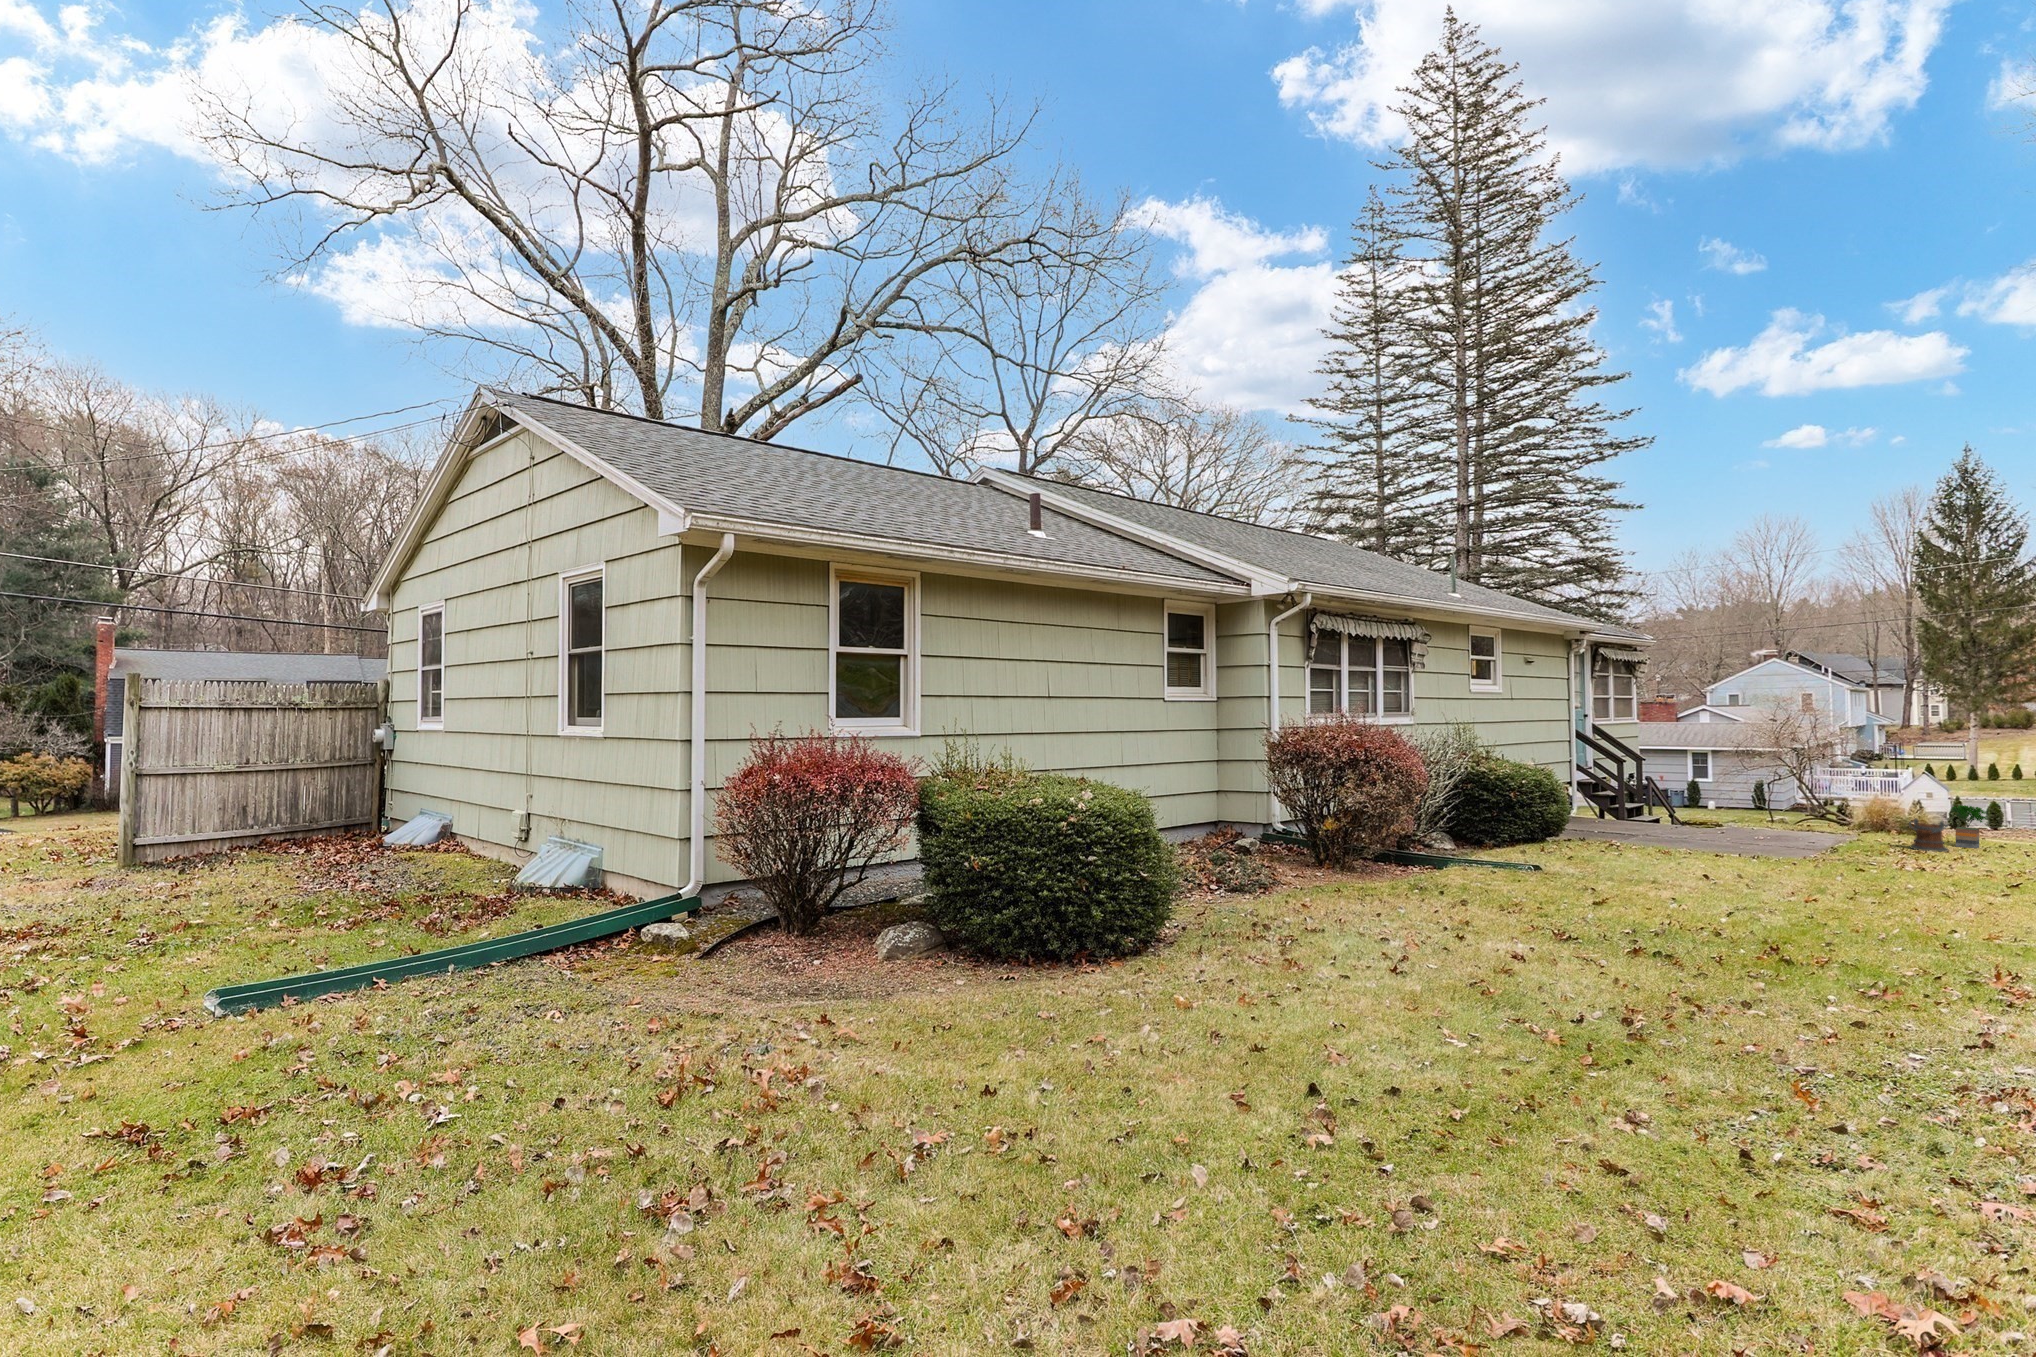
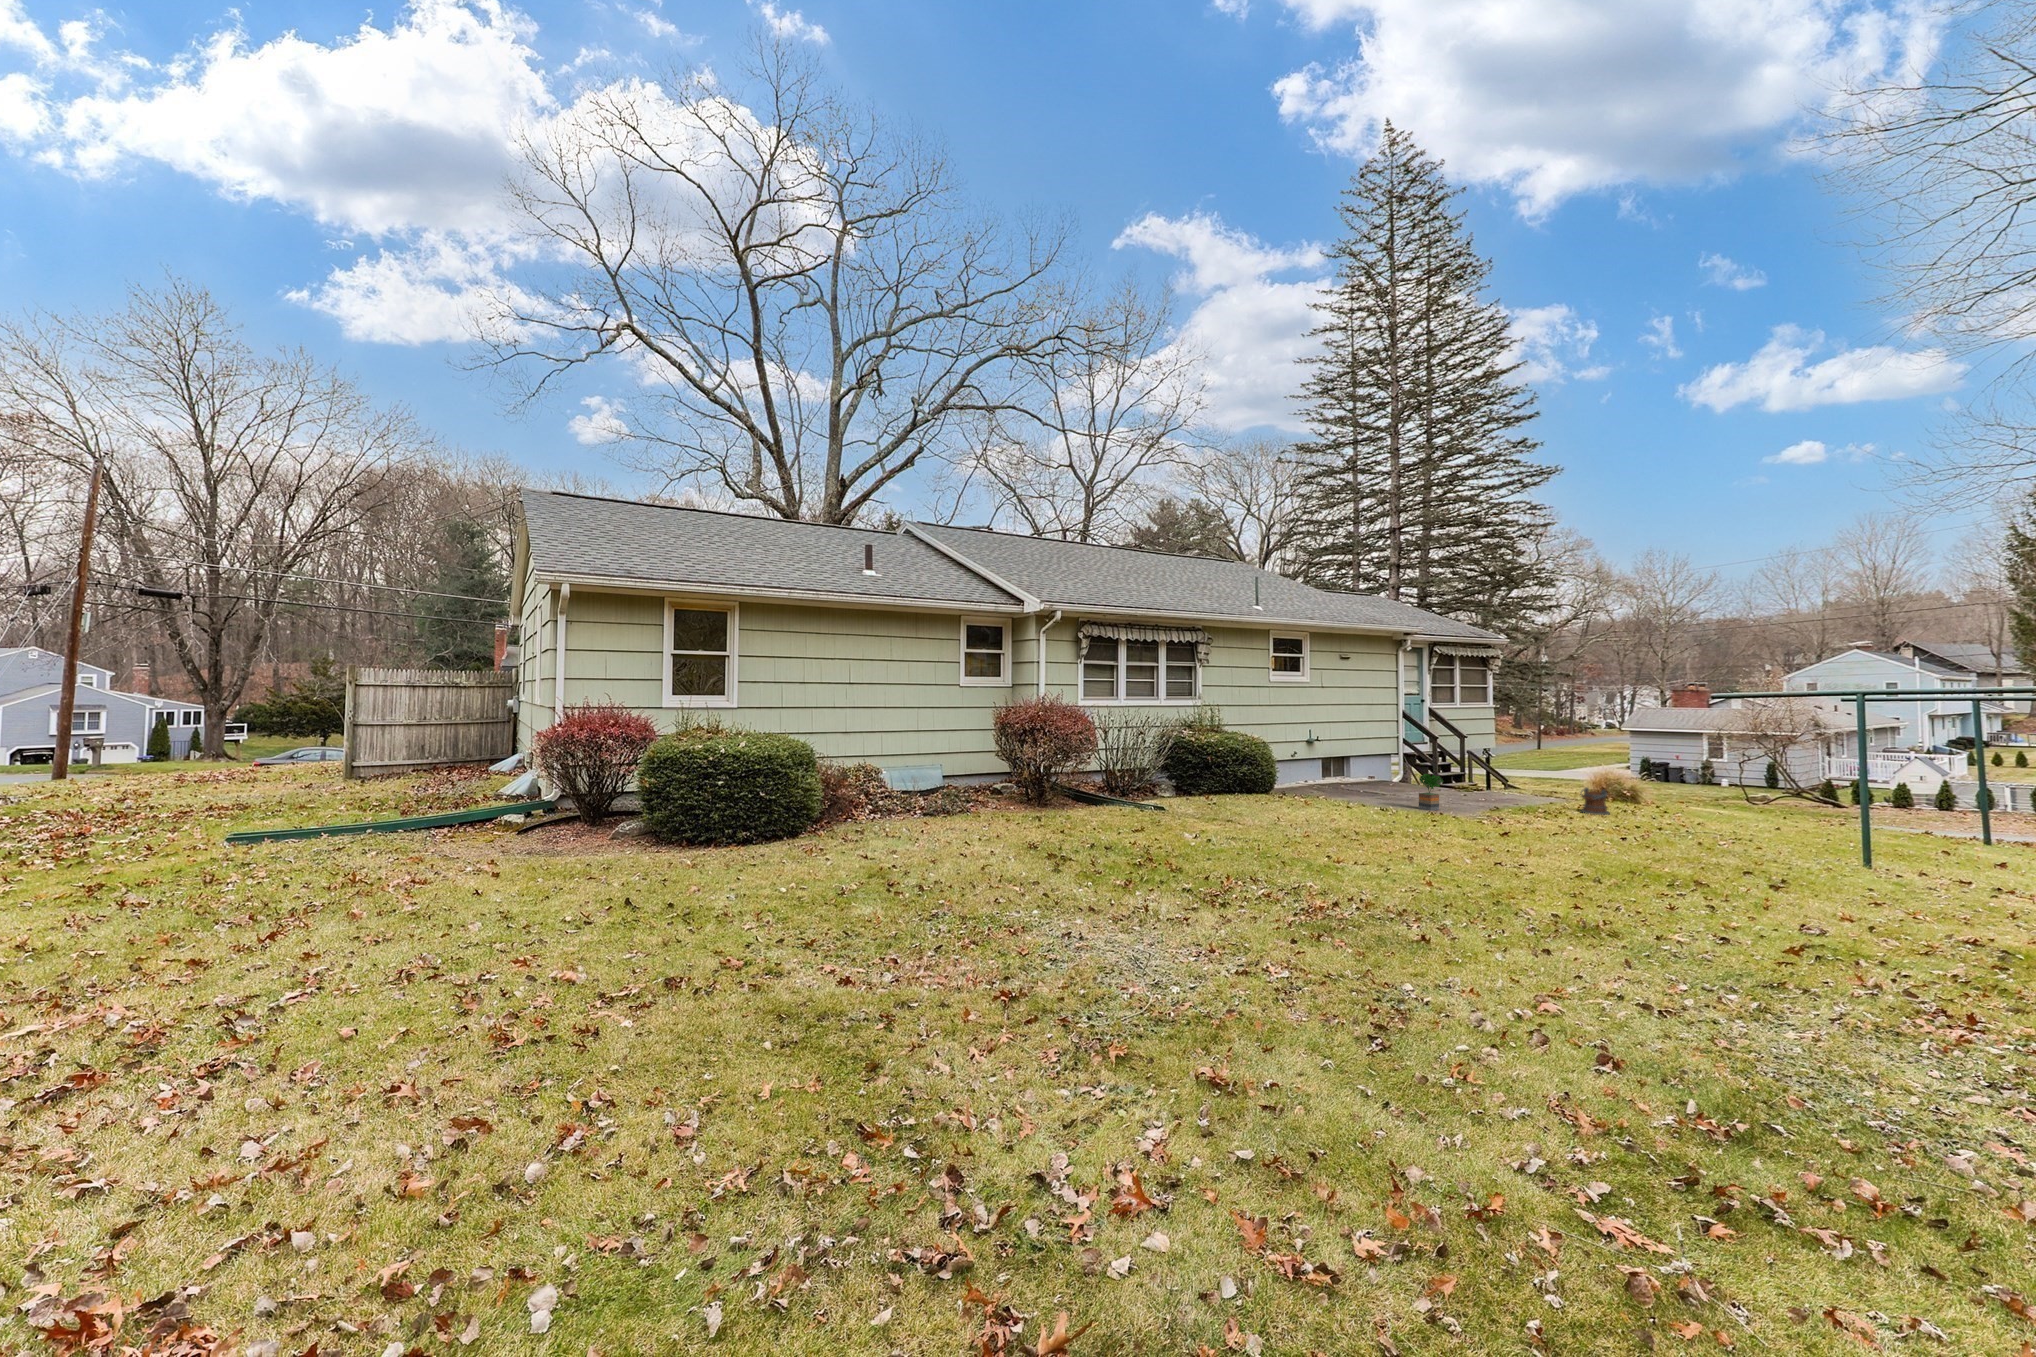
potted tree: present [1951,805,1987,848] -> present [1419,774,1443,811]

